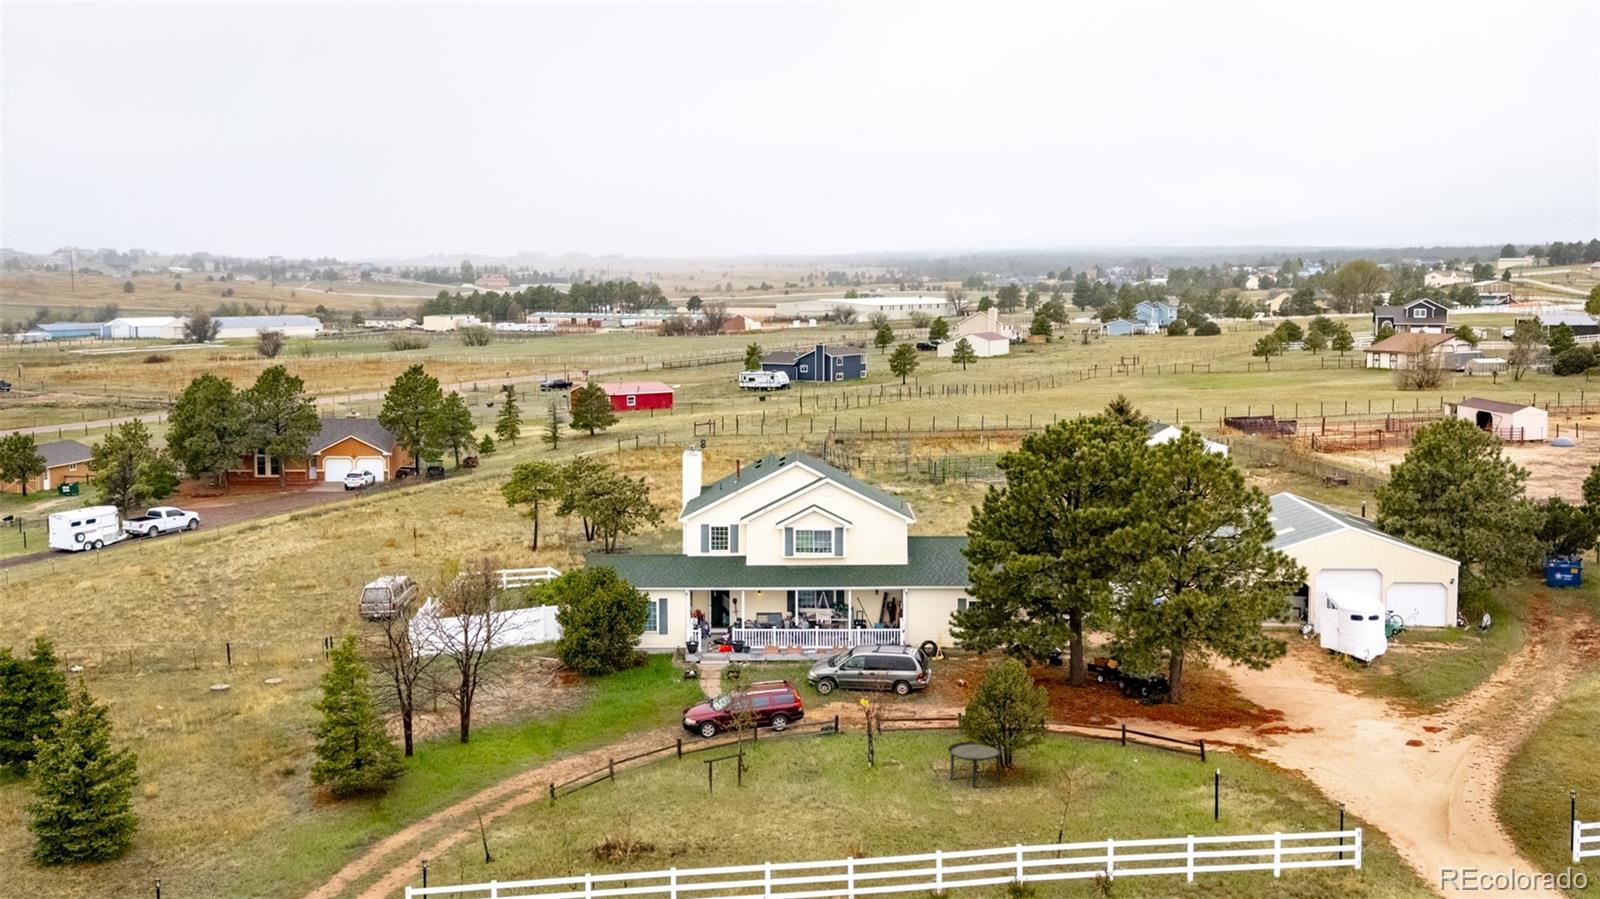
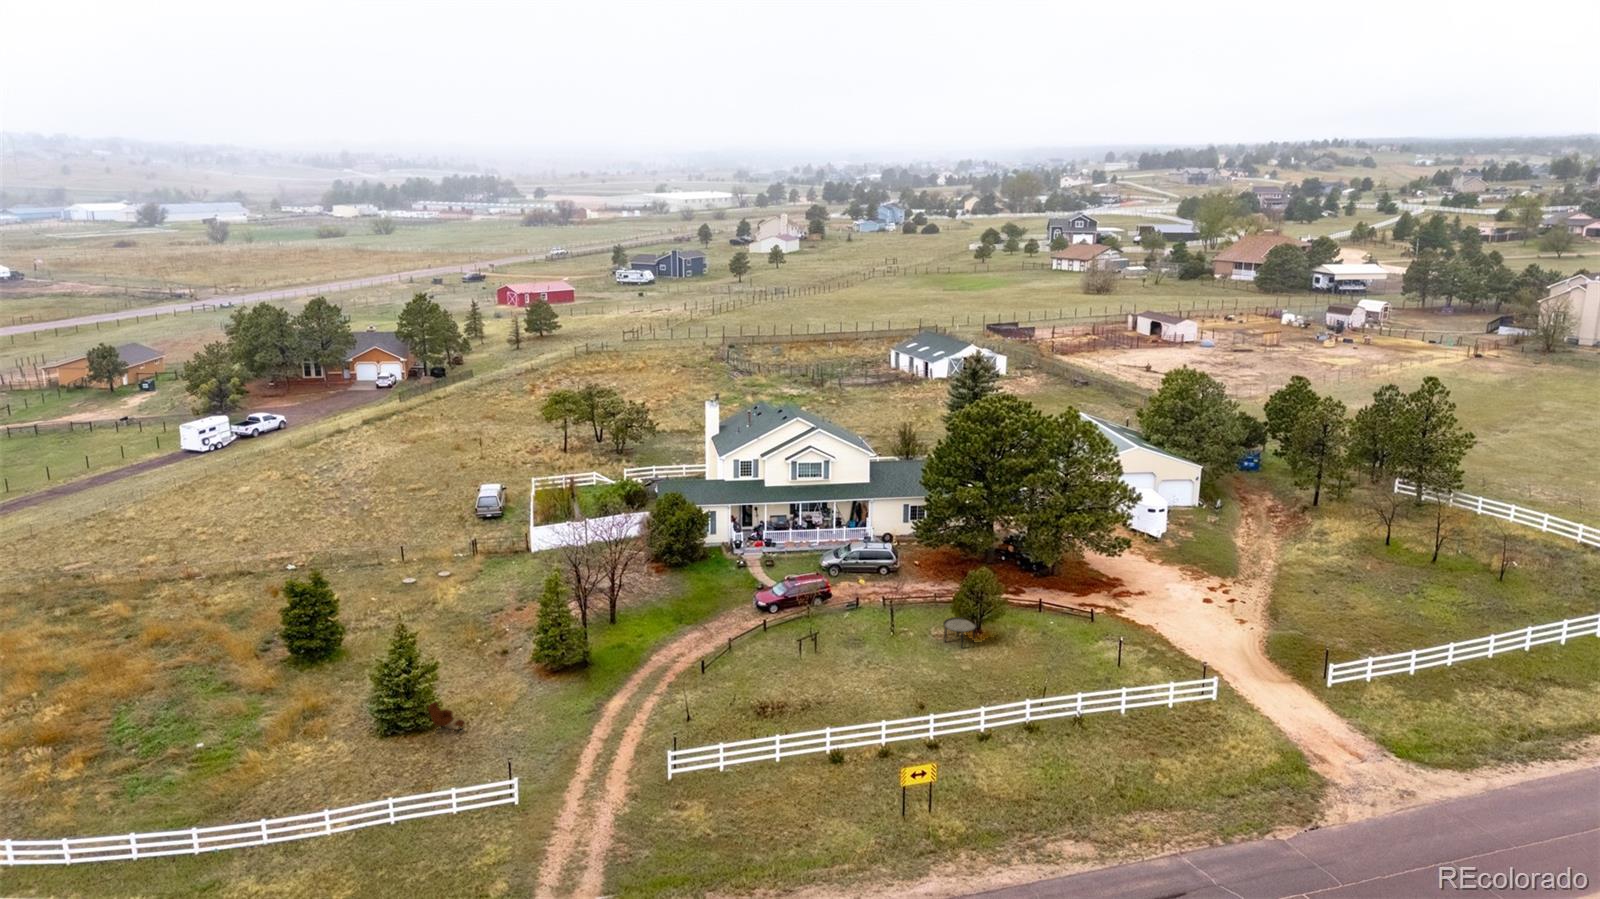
lounge chair: none [124,806,175,856] -> present [428,702,465,731]

